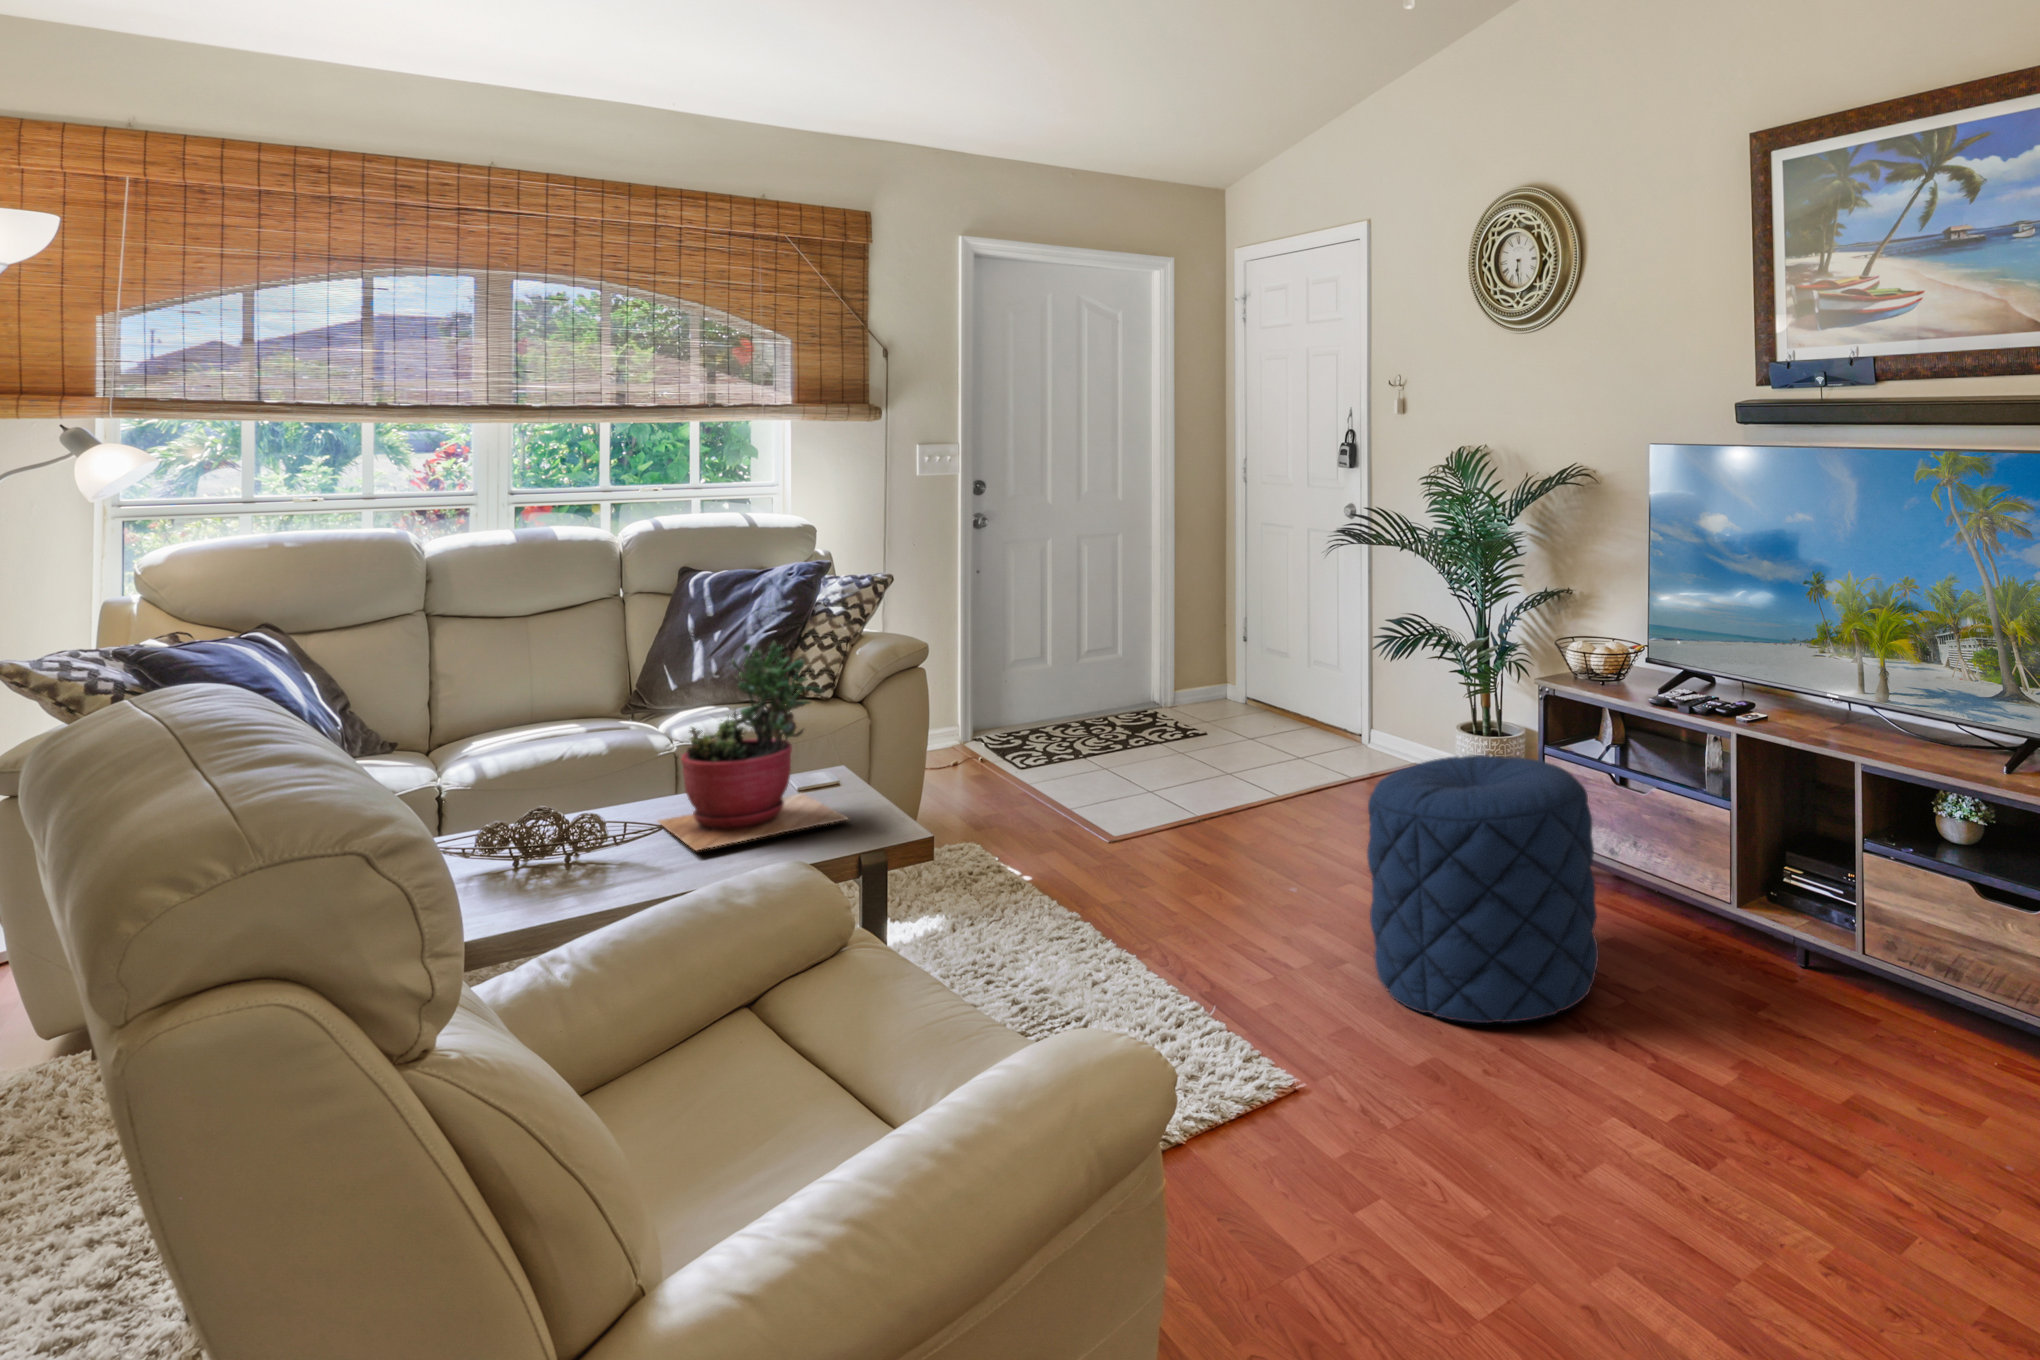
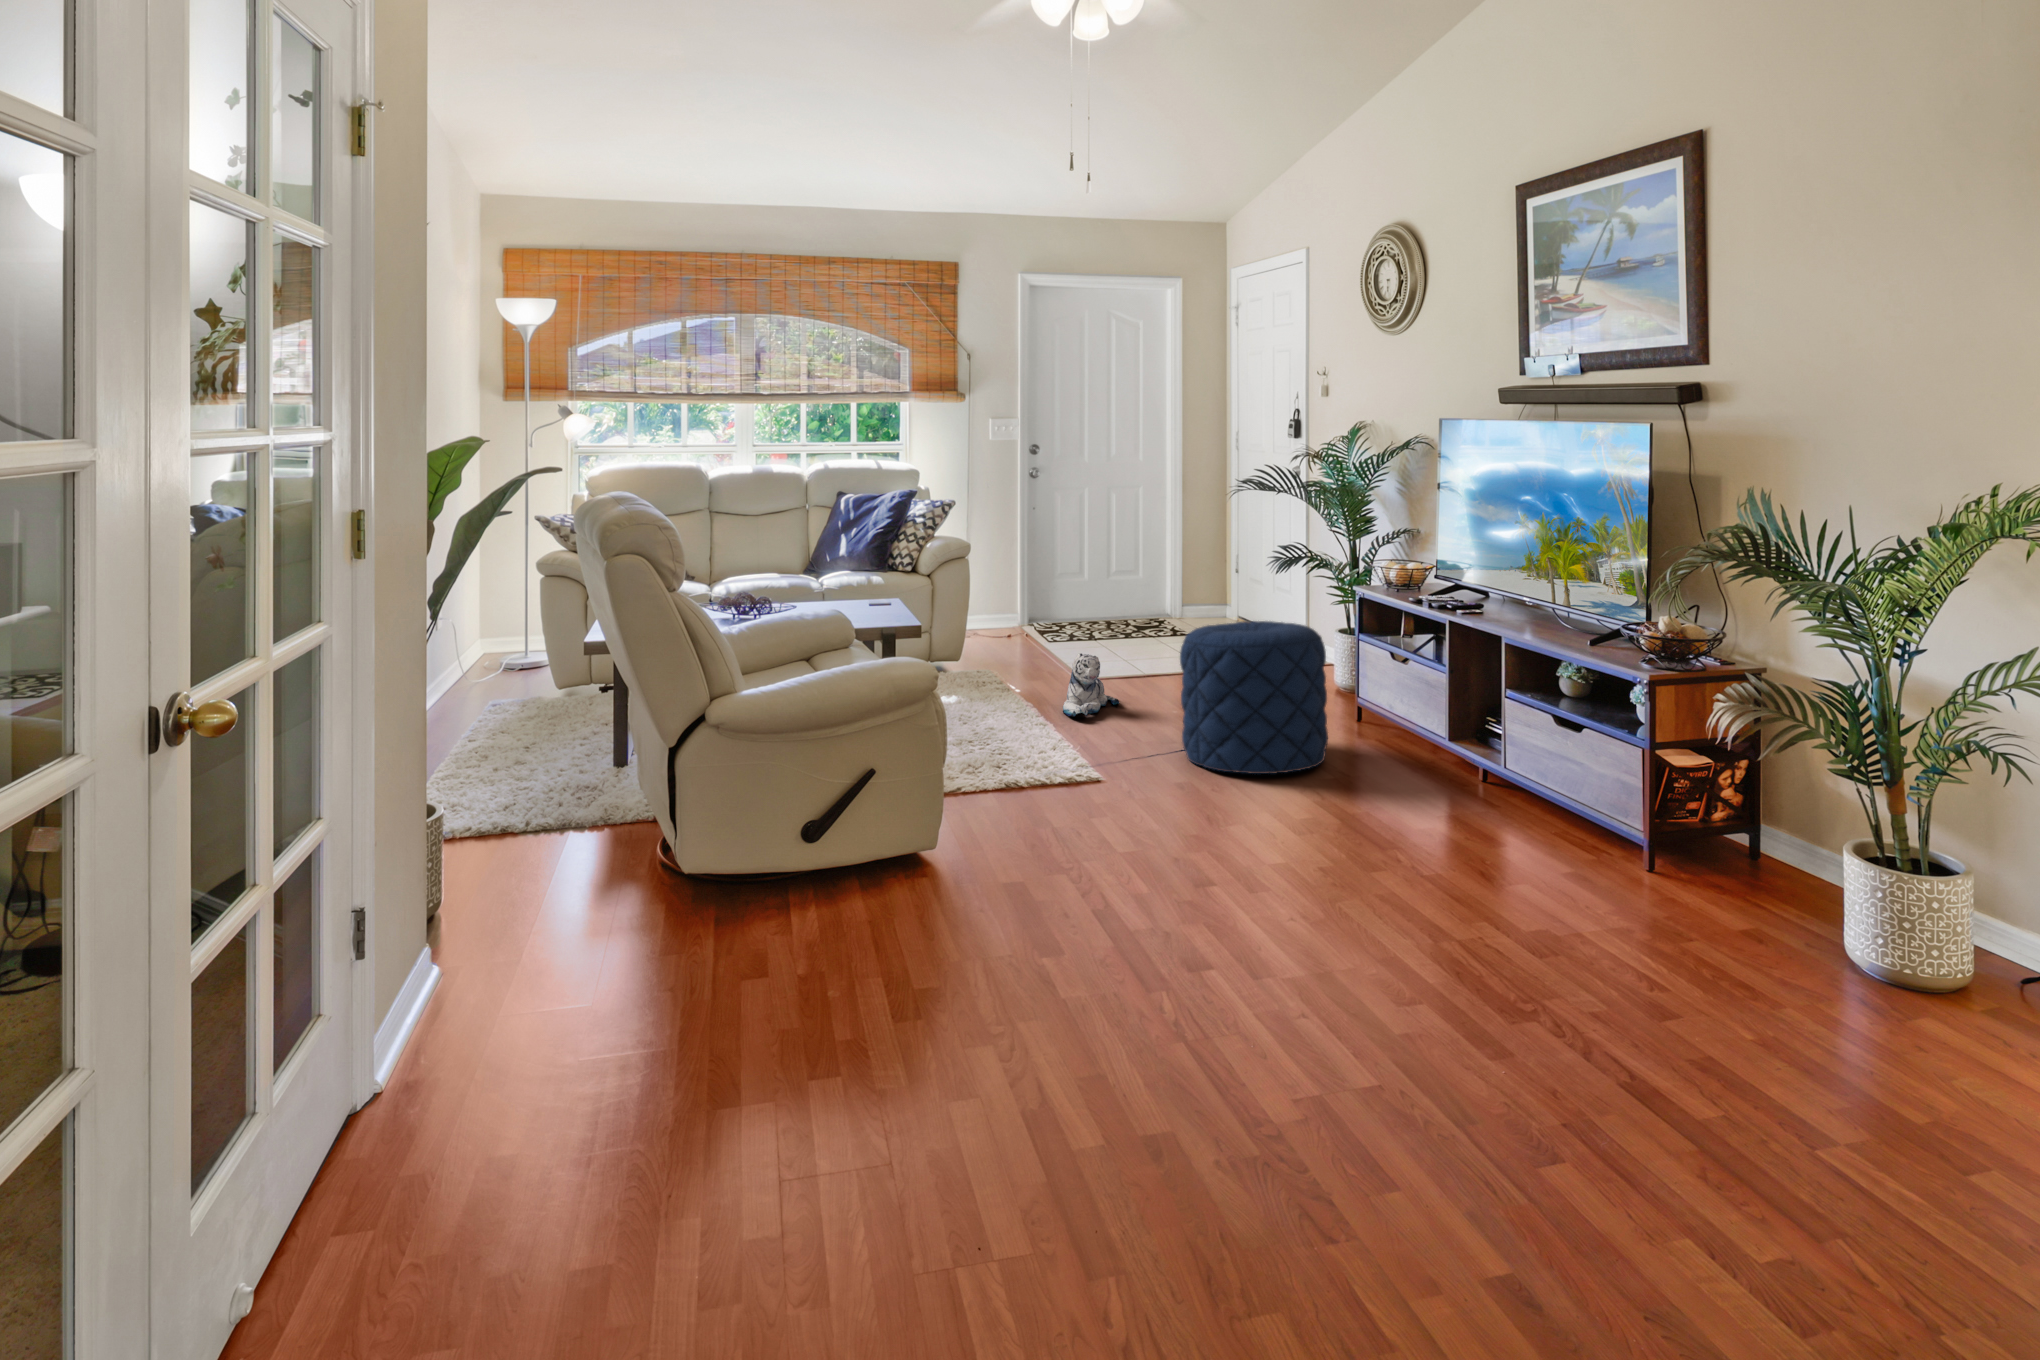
succulent plant: present [658,642,848,850] -> none [792,519,882,619]
plush toy: none [1125,822,1213,933] -> present [1063,654,1119,717]

